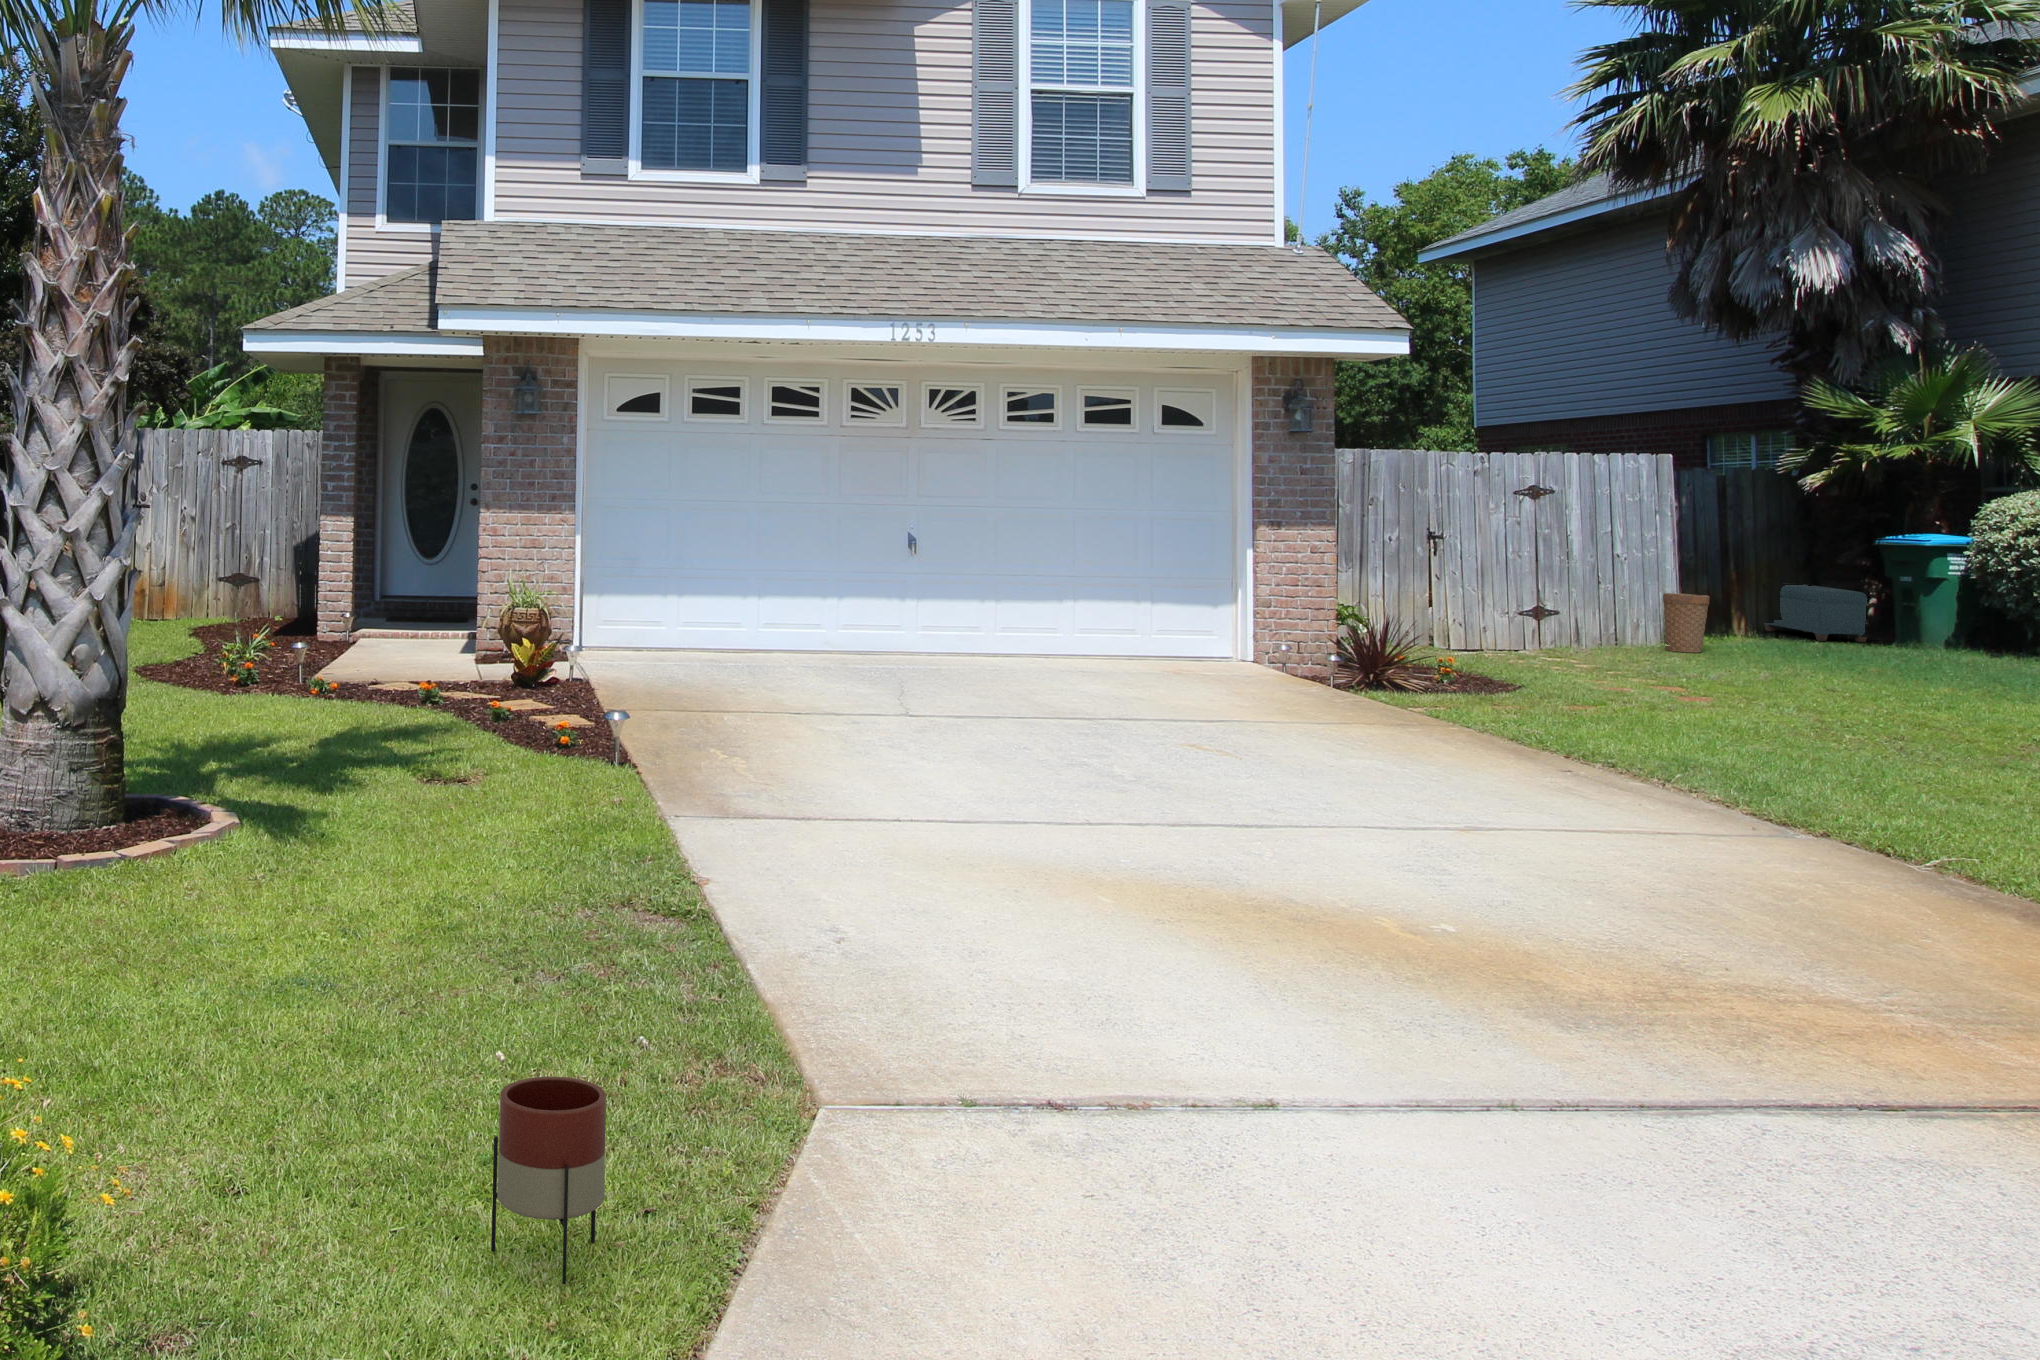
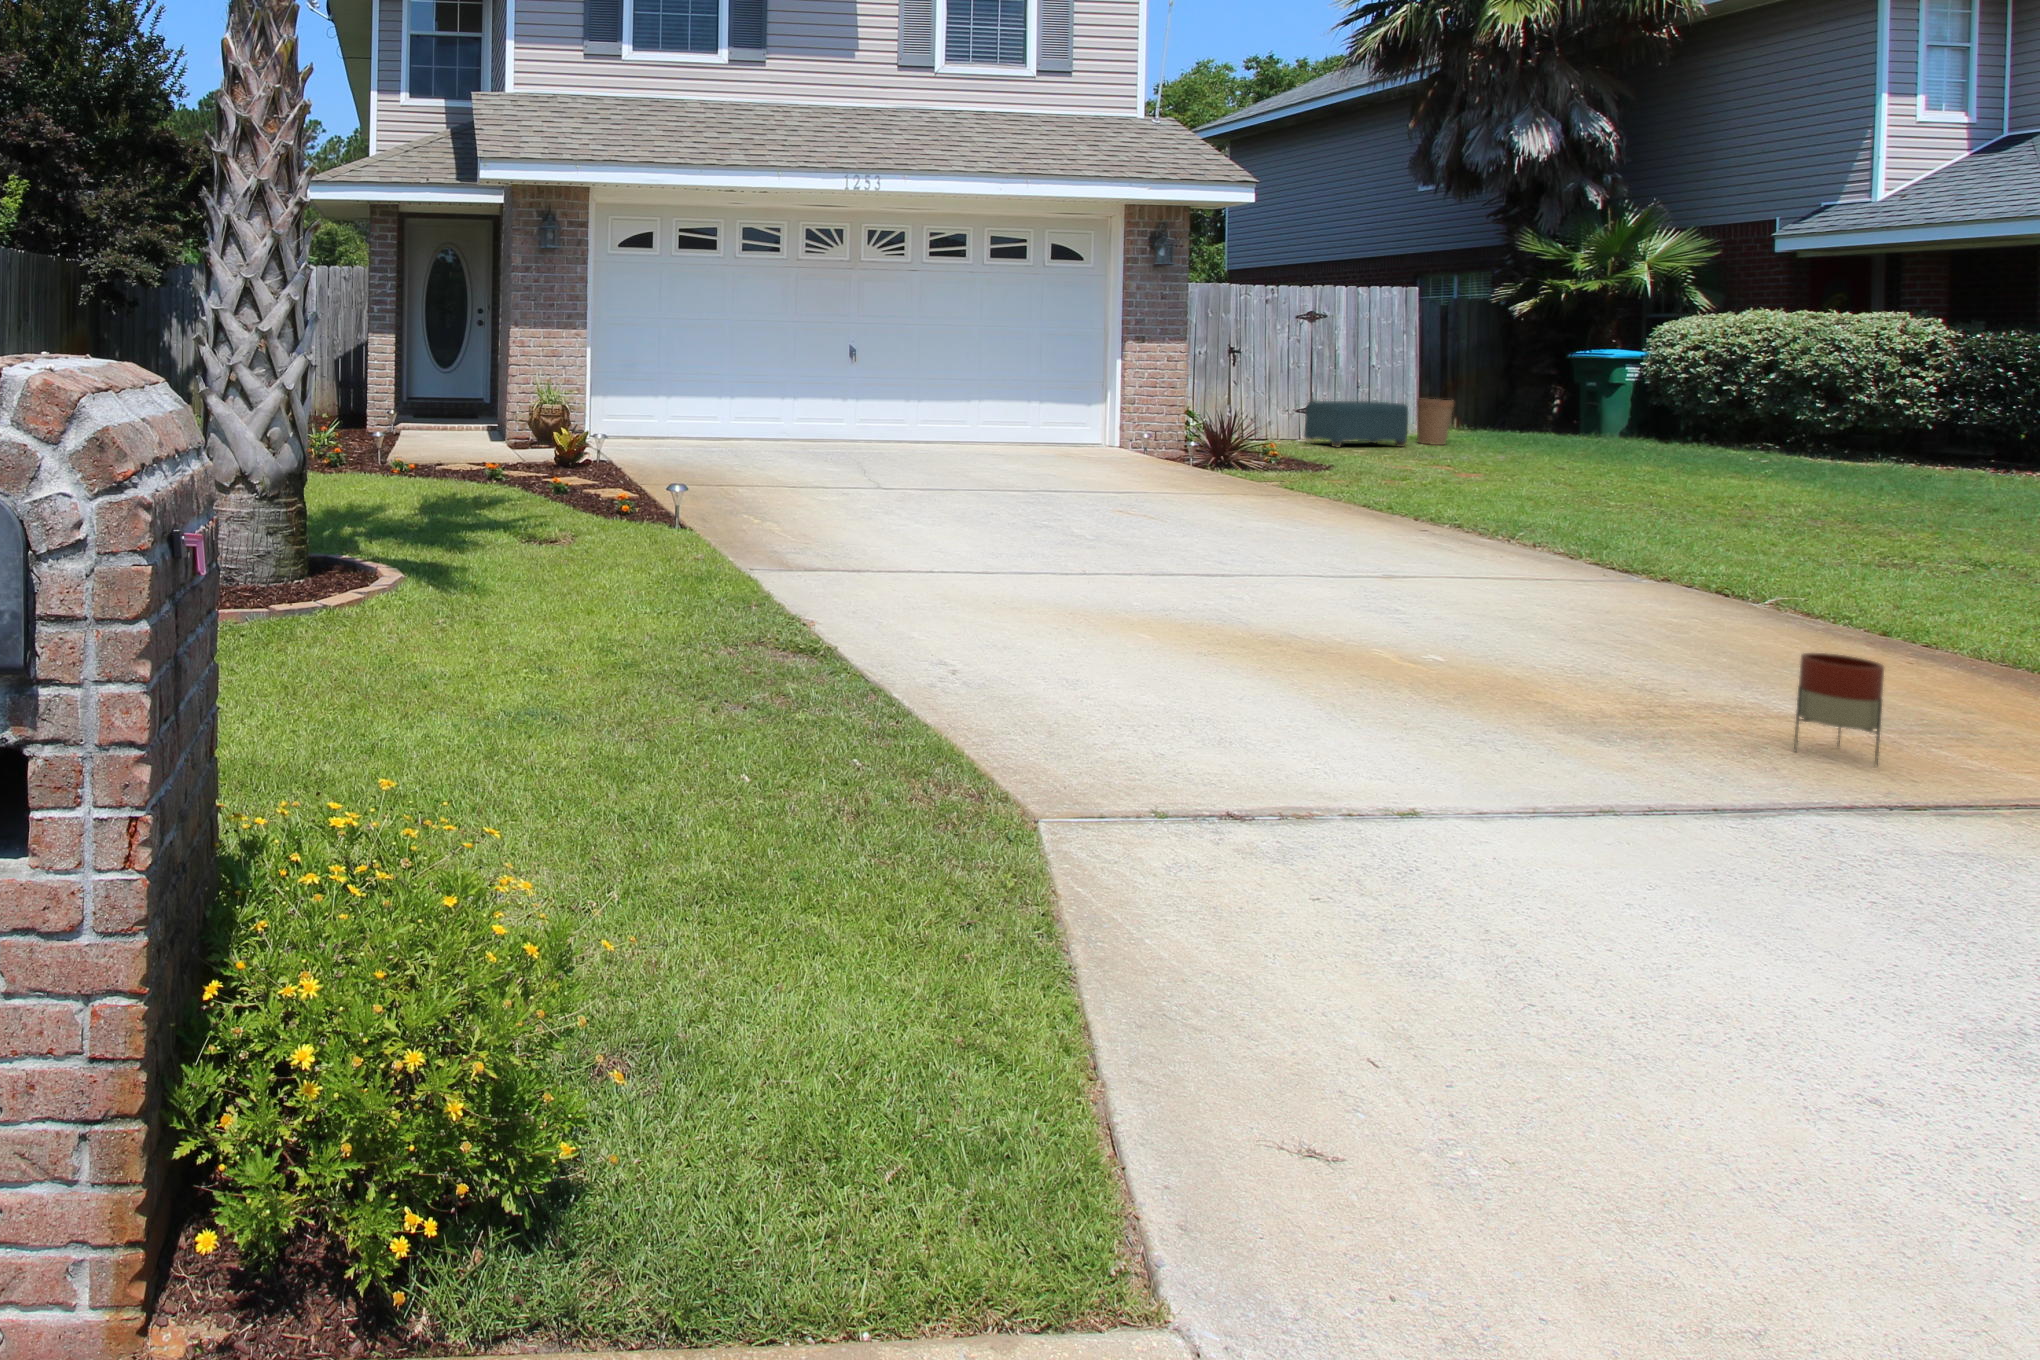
bench: present [1764,585,1867,642] -> present [1304,401,1408,447]
planter: present [491,1076,606,1284] -> present [1794,653,1884,765]

